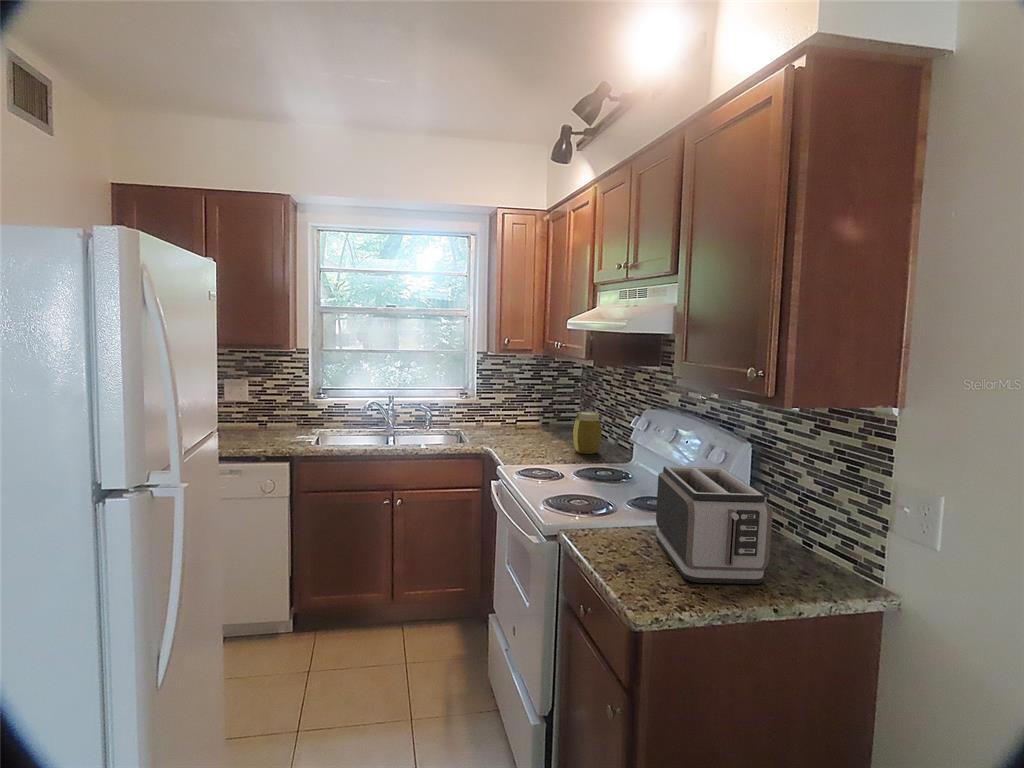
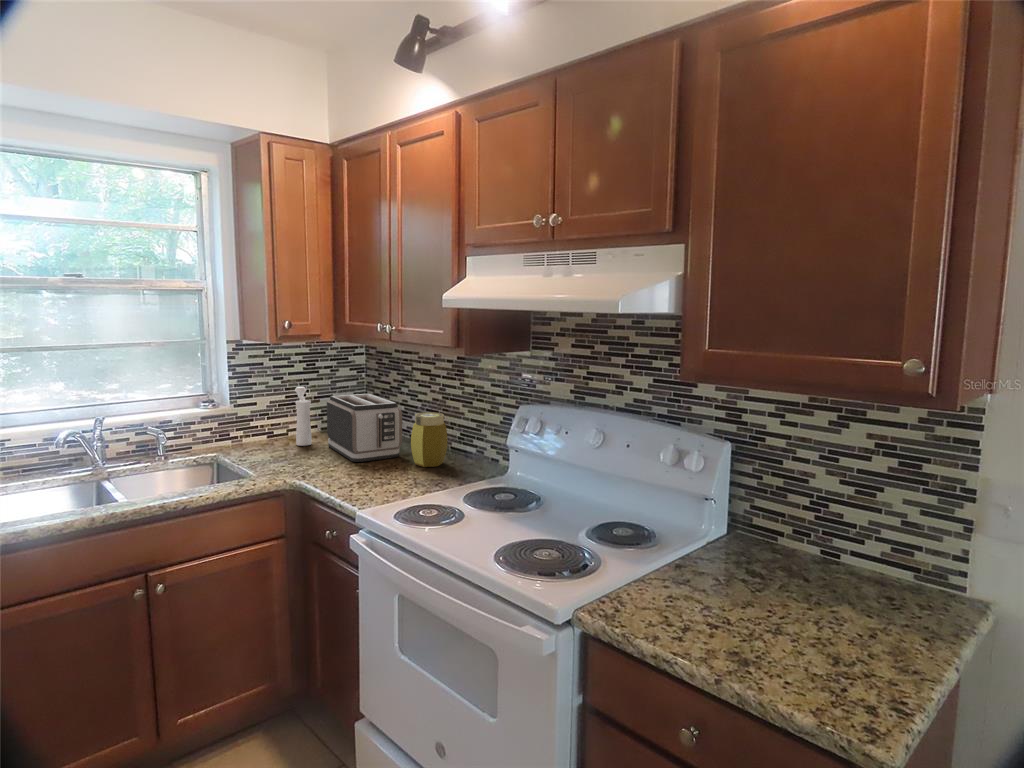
pepper mill: none [514,388,528,432] -> present [295,387,312,446]
toaster: present [656,466,772,584] -> present [327,394,402,462]

